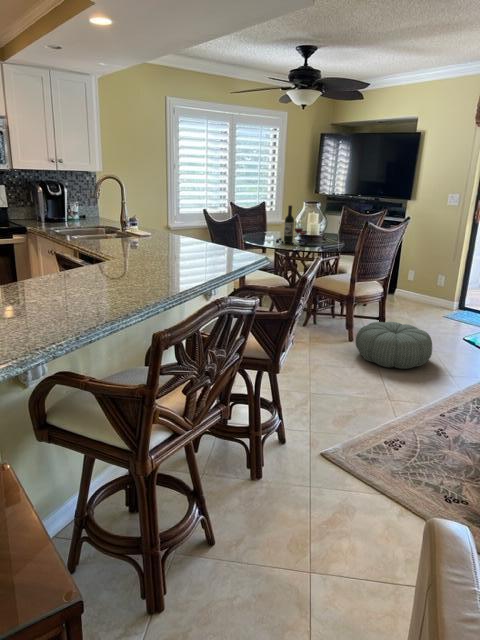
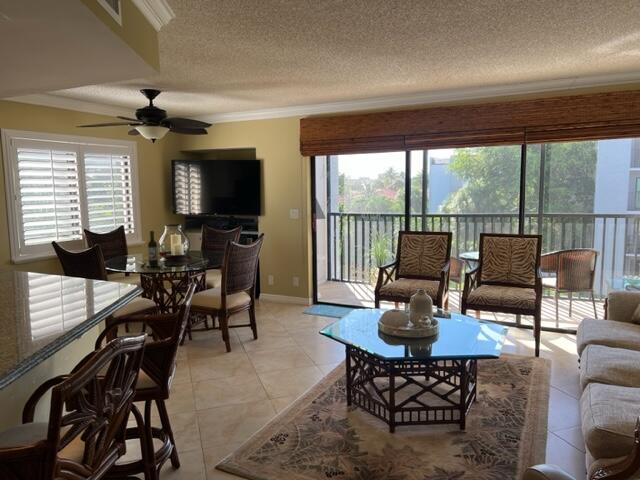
pouf: present [356,322,432,369] -> none [232,327,299,370]

